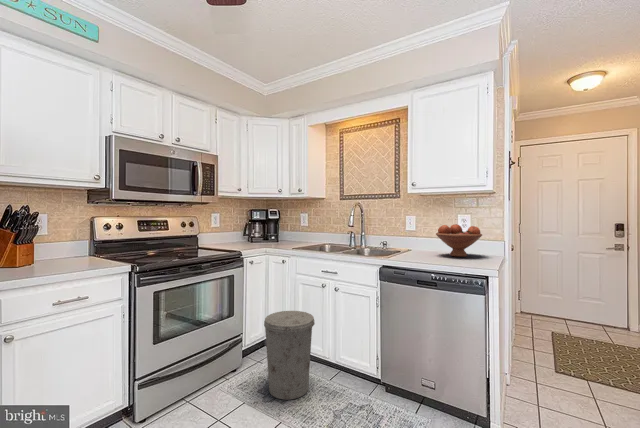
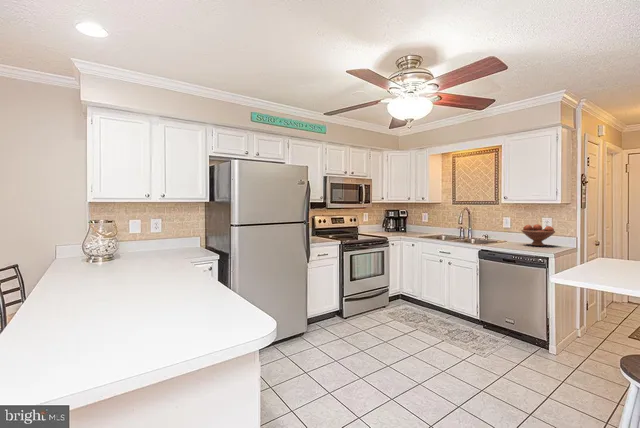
trash can: present [264,311,315,400] -> none [406,274,436,322]

